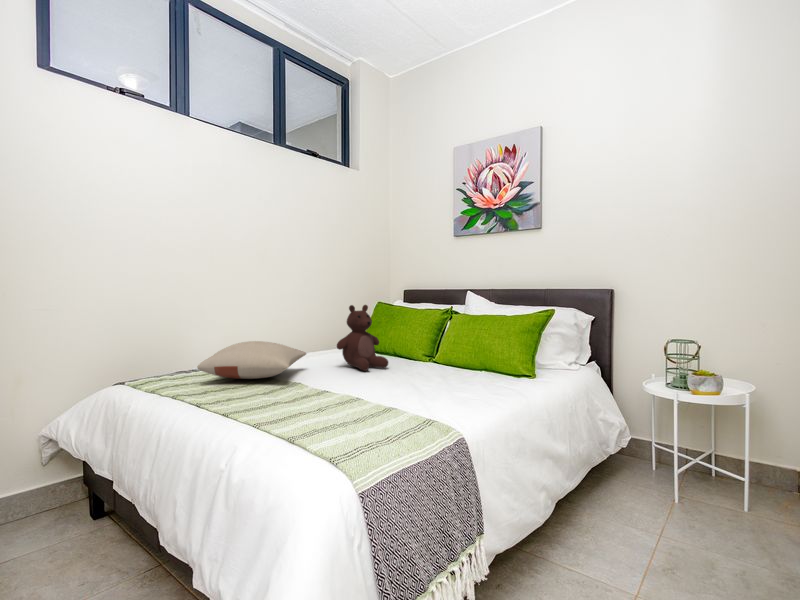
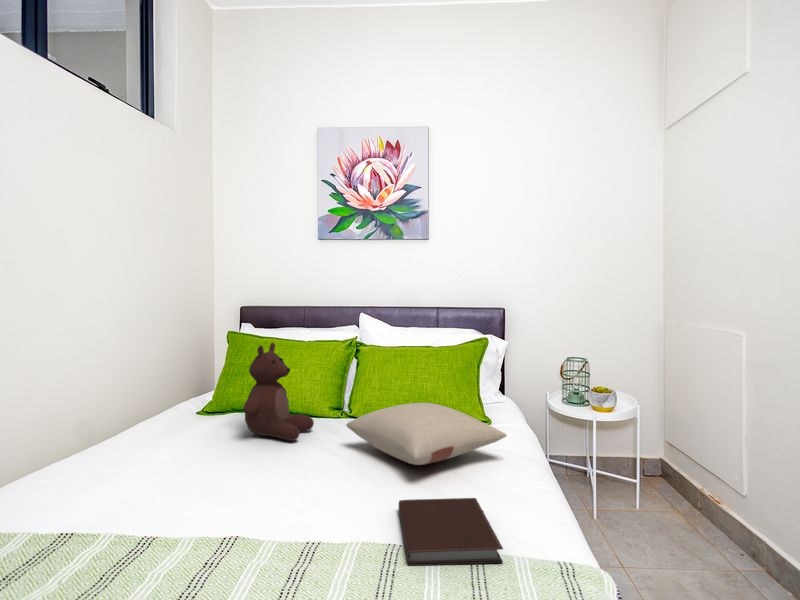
pillow: present [197,341,306,379] -> present [347,403,507,465]
notebook: none [310,399,403,436] -> present [399,498,503,566]

